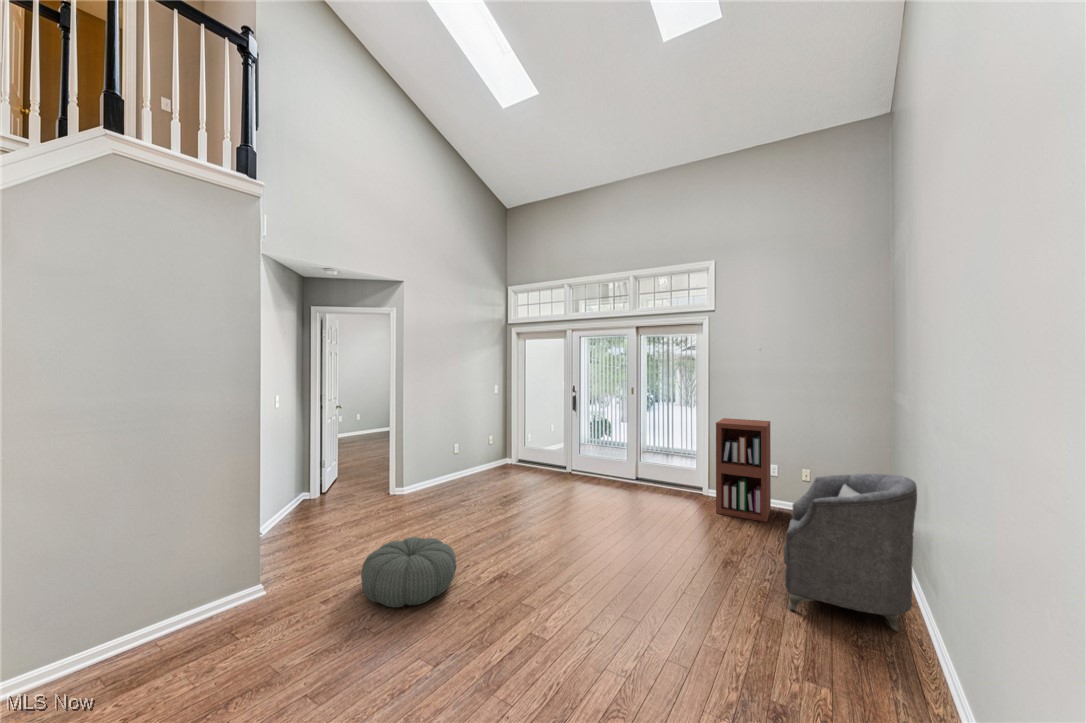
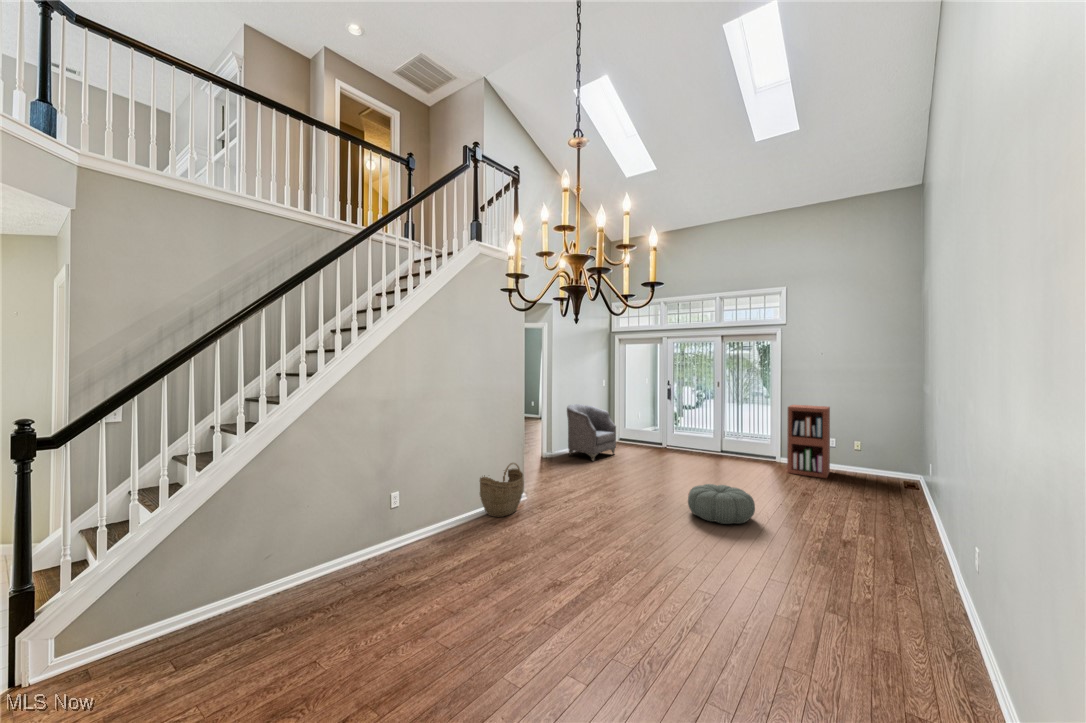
armchair: present [784,474,917,632] -> present [567,404,616,461]
pouf: present [361,537,456,607] -> present [688,484,755,524]
woven basket: none [135,543,246,665] -> present [479,463,524,517]

